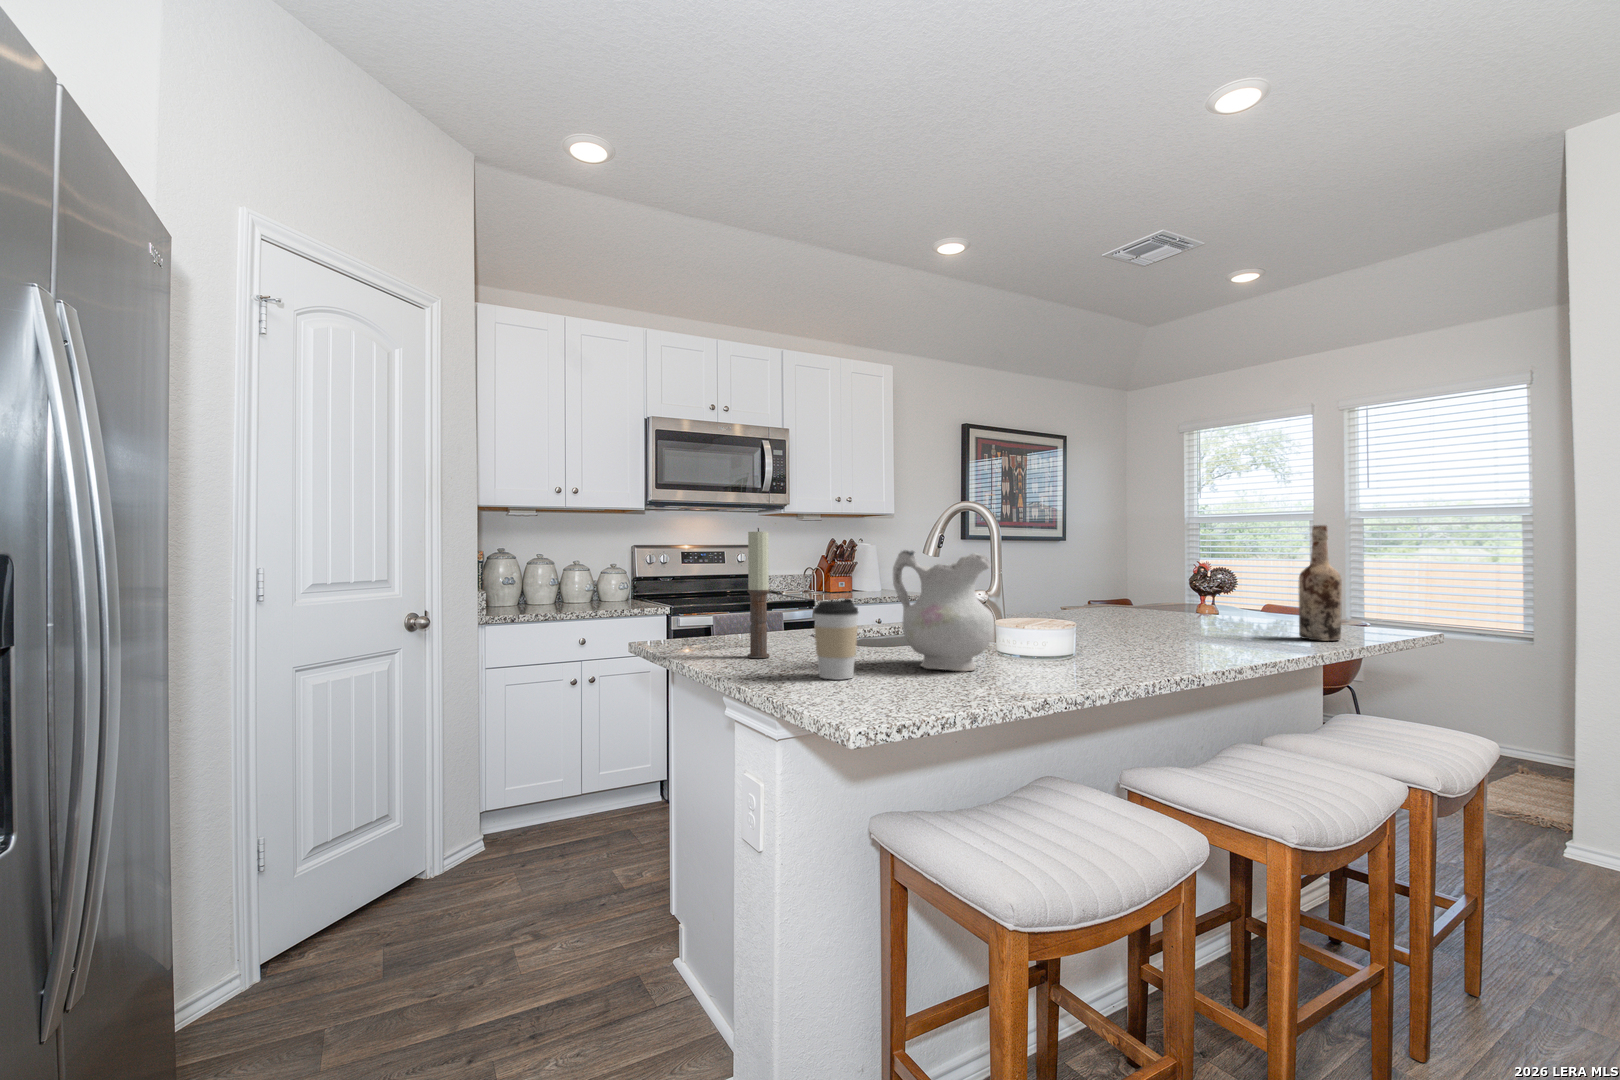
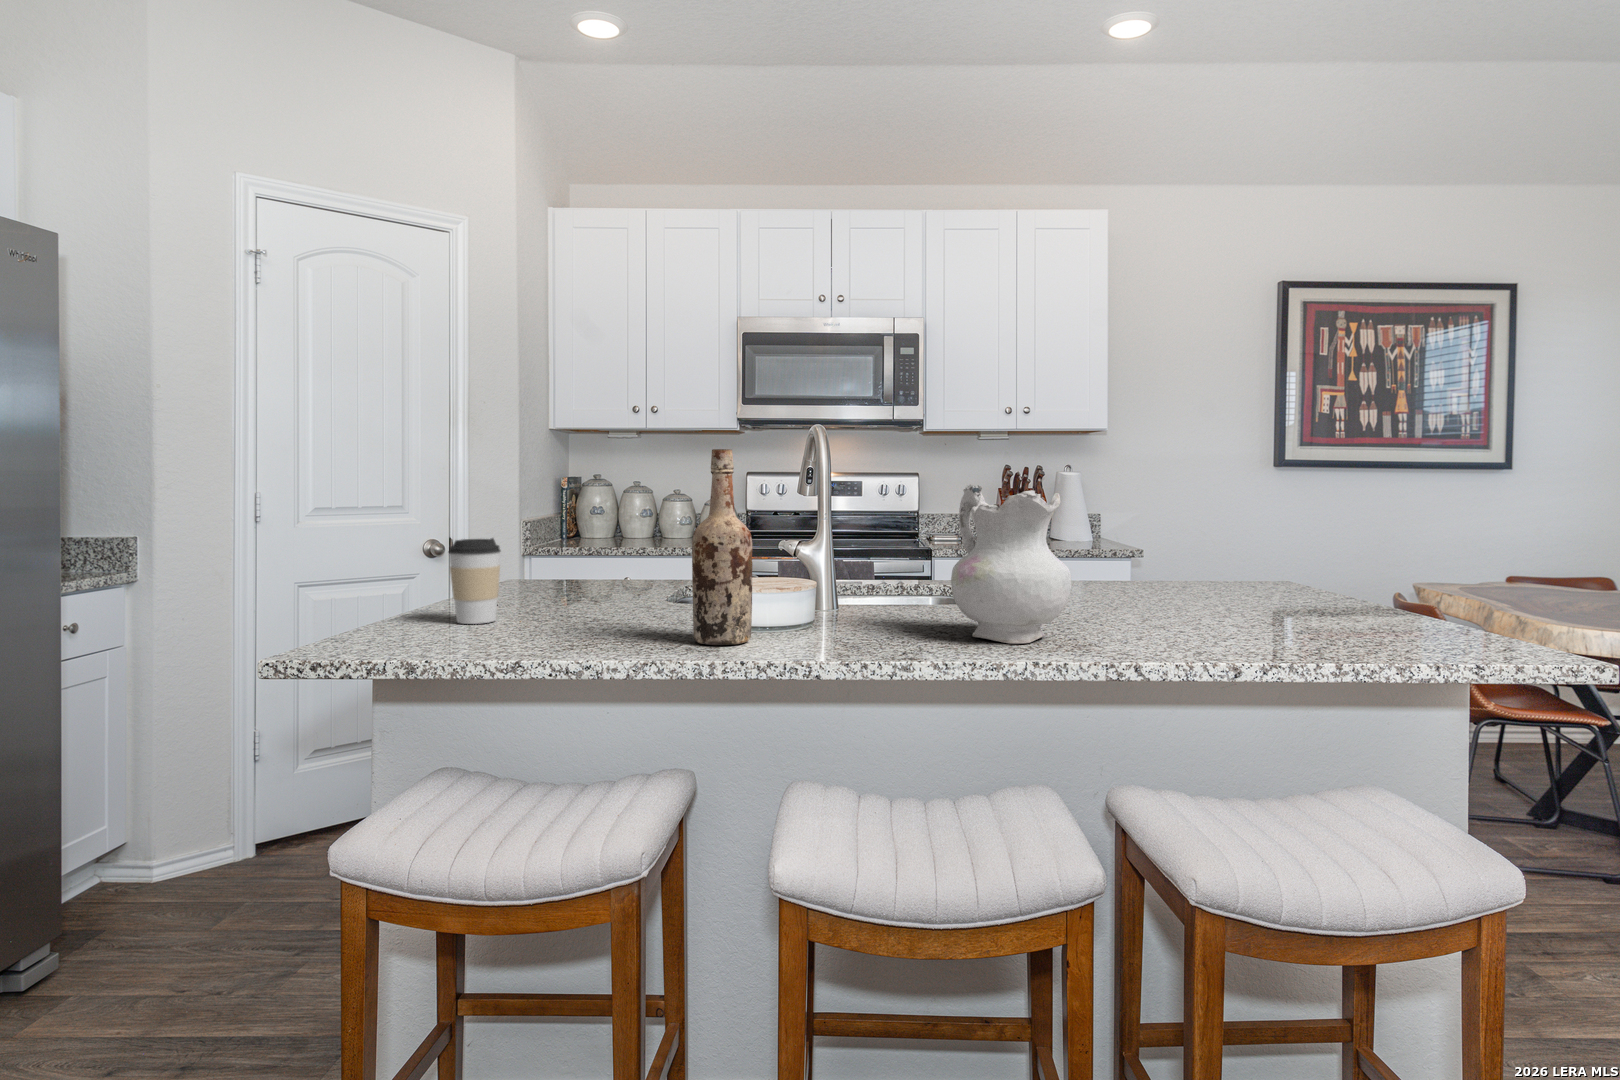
wine bottle: present [1299,525,1342,641] -> present [692,449,752,645]
candle: present [747,528,770,658] -> none [507,457,534,600]
ceramic pitcher: present [893,550,994,671] -> present [951,485,1071,643]

